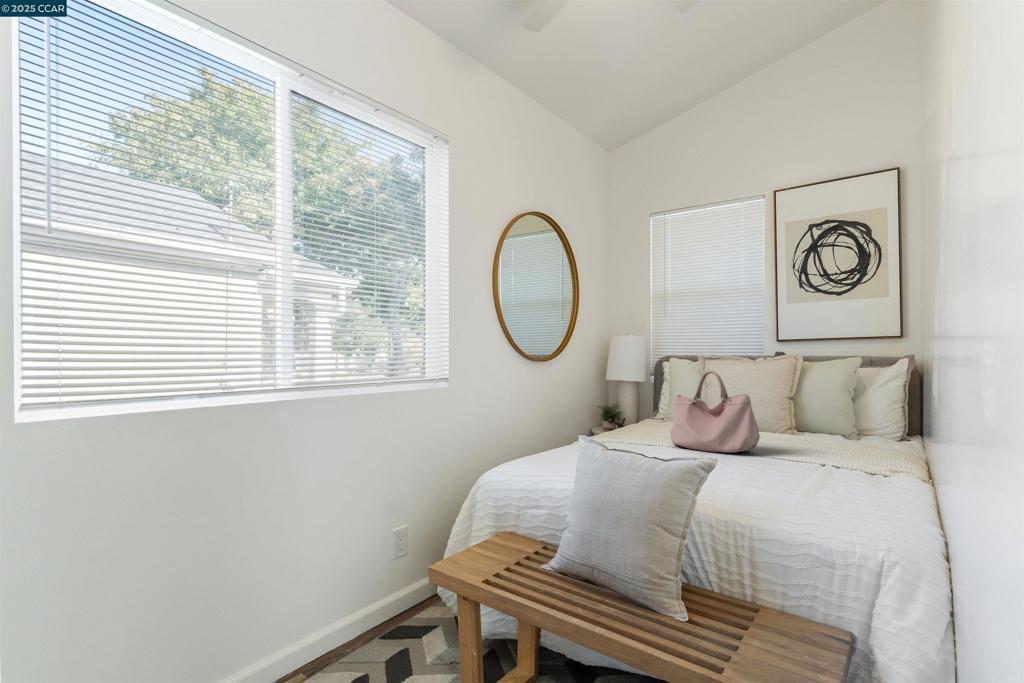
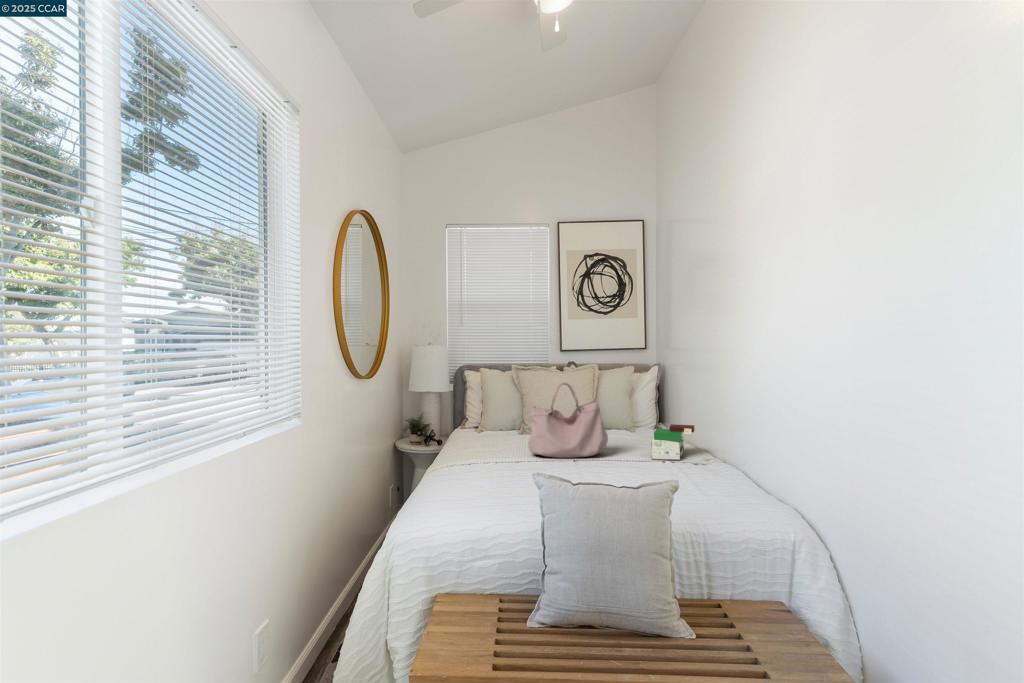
book: none [805,429,885,471] -> present [651,424,695,460]

